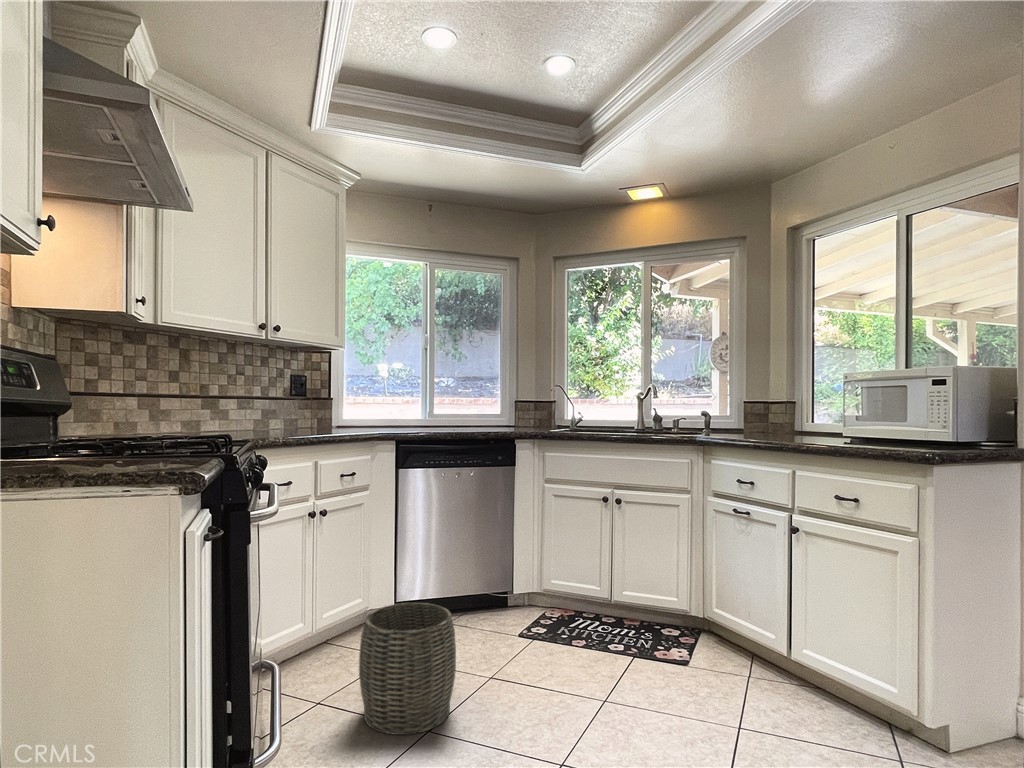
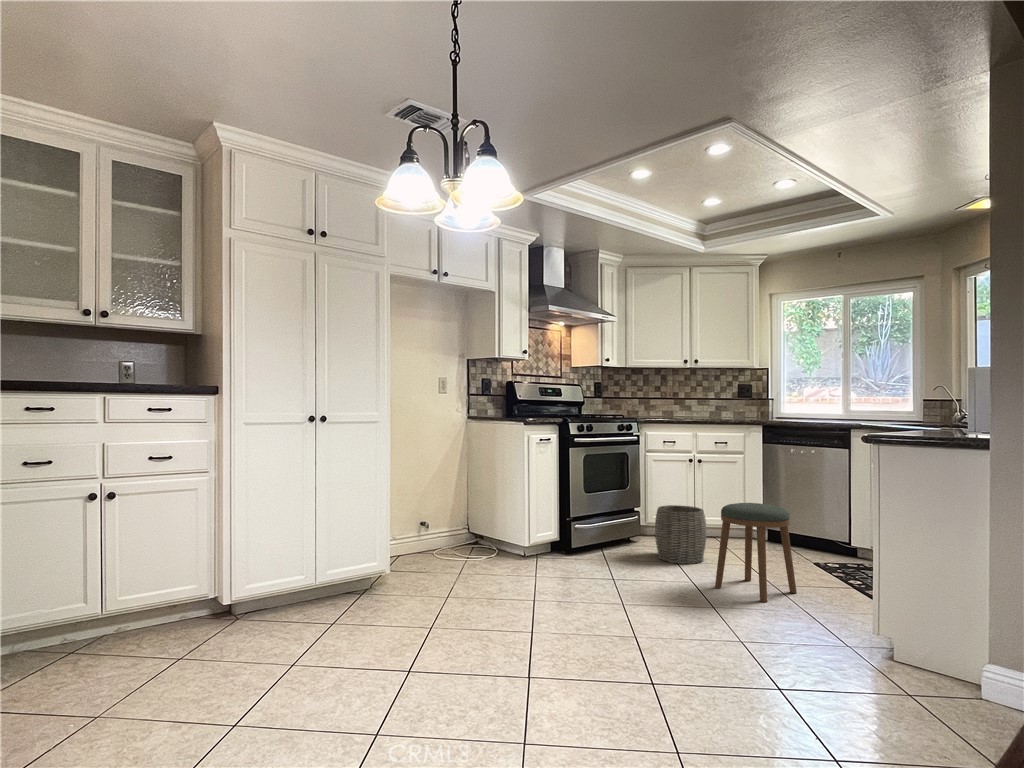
stool: none [559,571,678,743] -> present [715,503,797,602]

